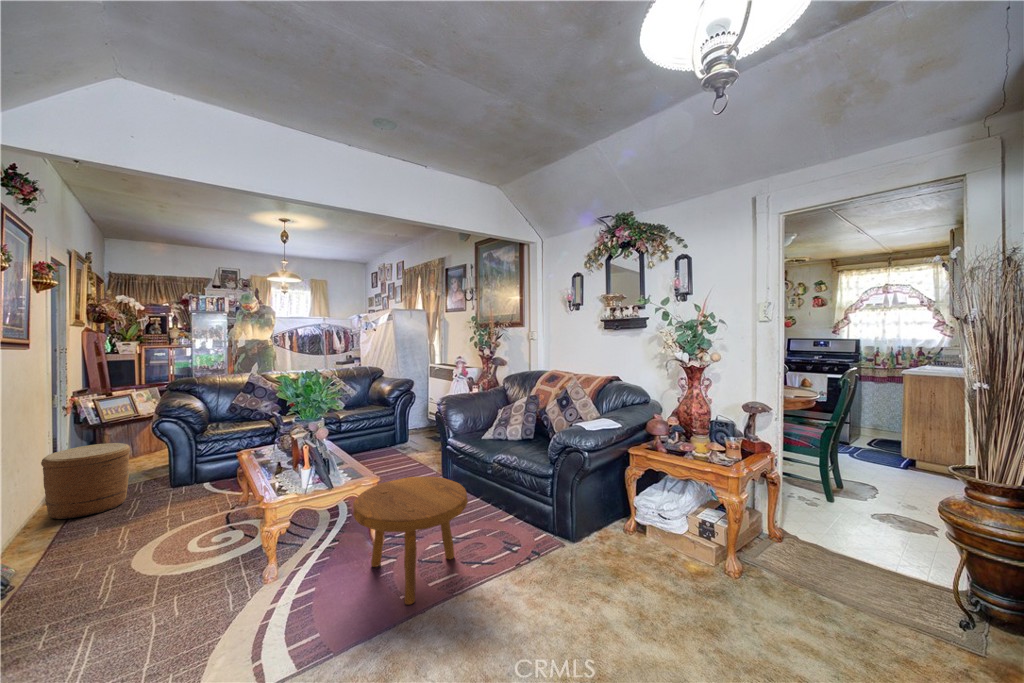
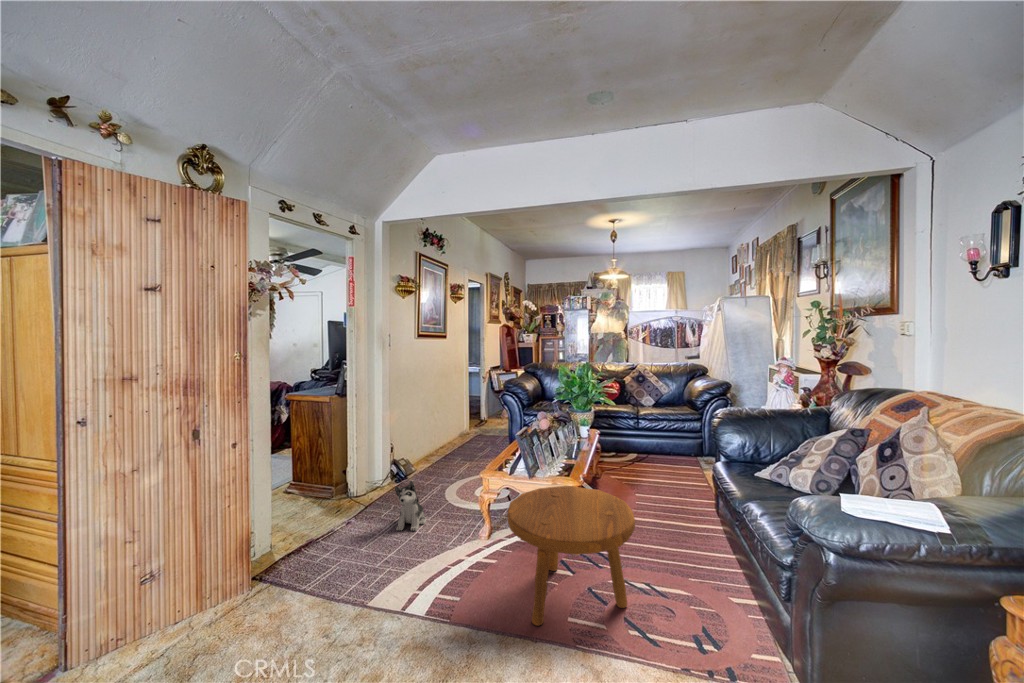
woven basket: present [41,443,130,519] -> none [446,403,487,449]
plush toy: none [105,556,162,639] -> present [395,481,426,531]

